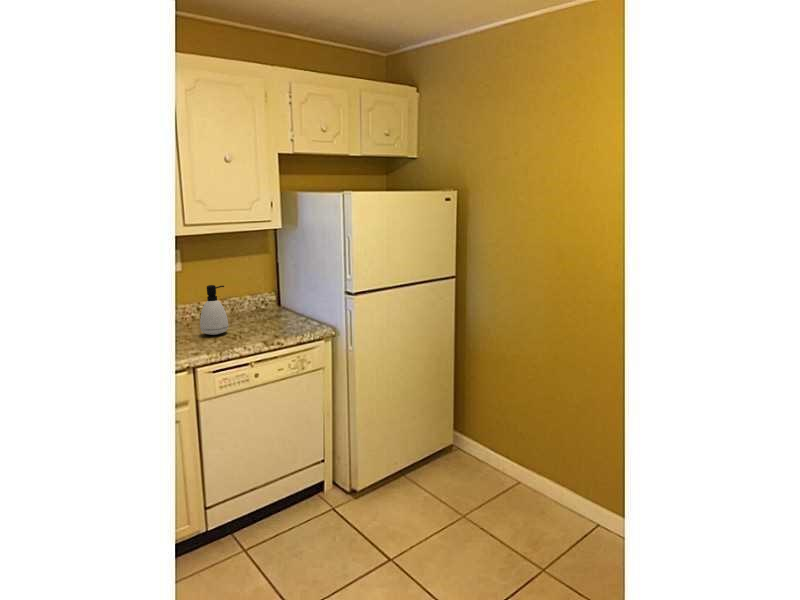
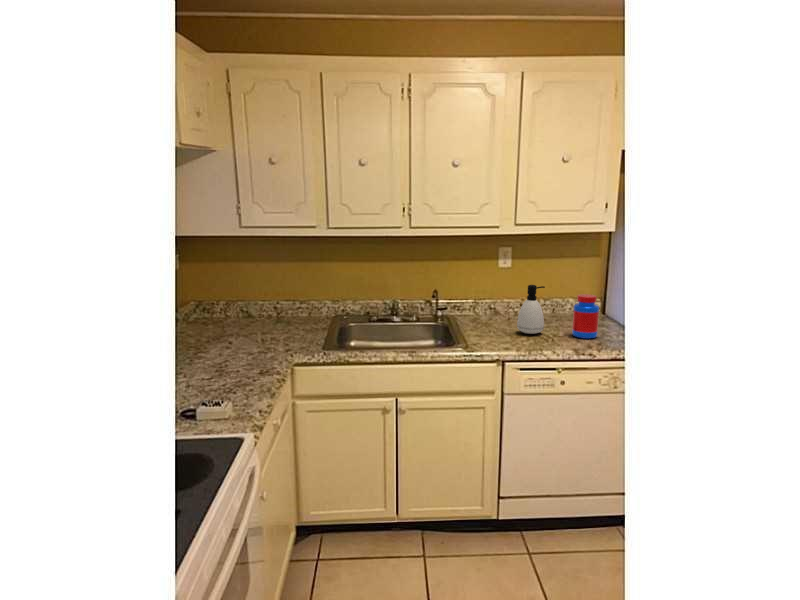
jar: none [255,289,280,331] -> present [572,294,599,339]

